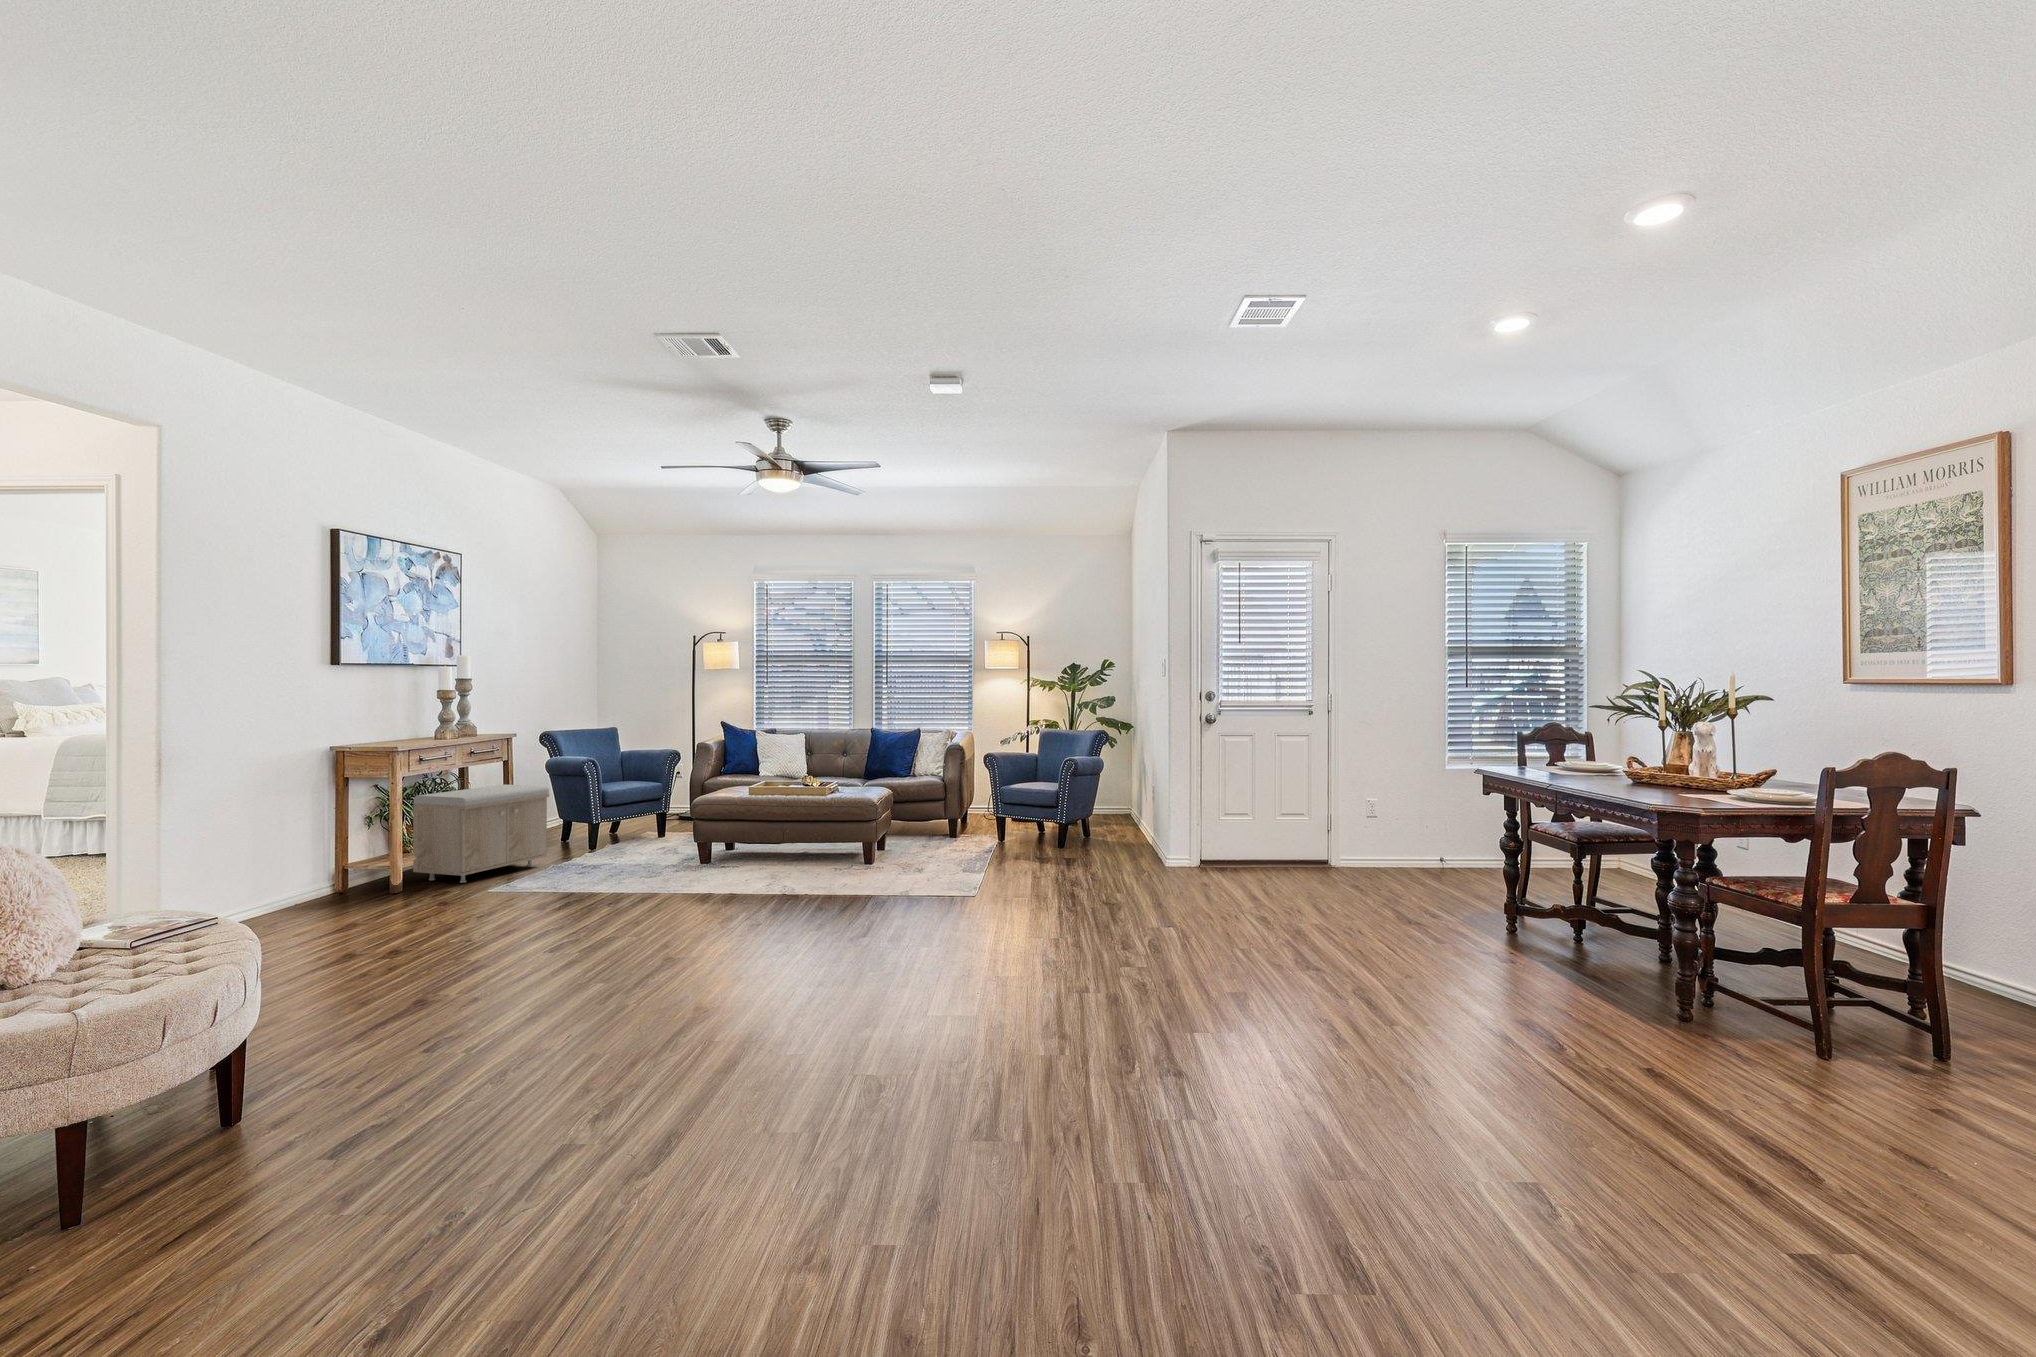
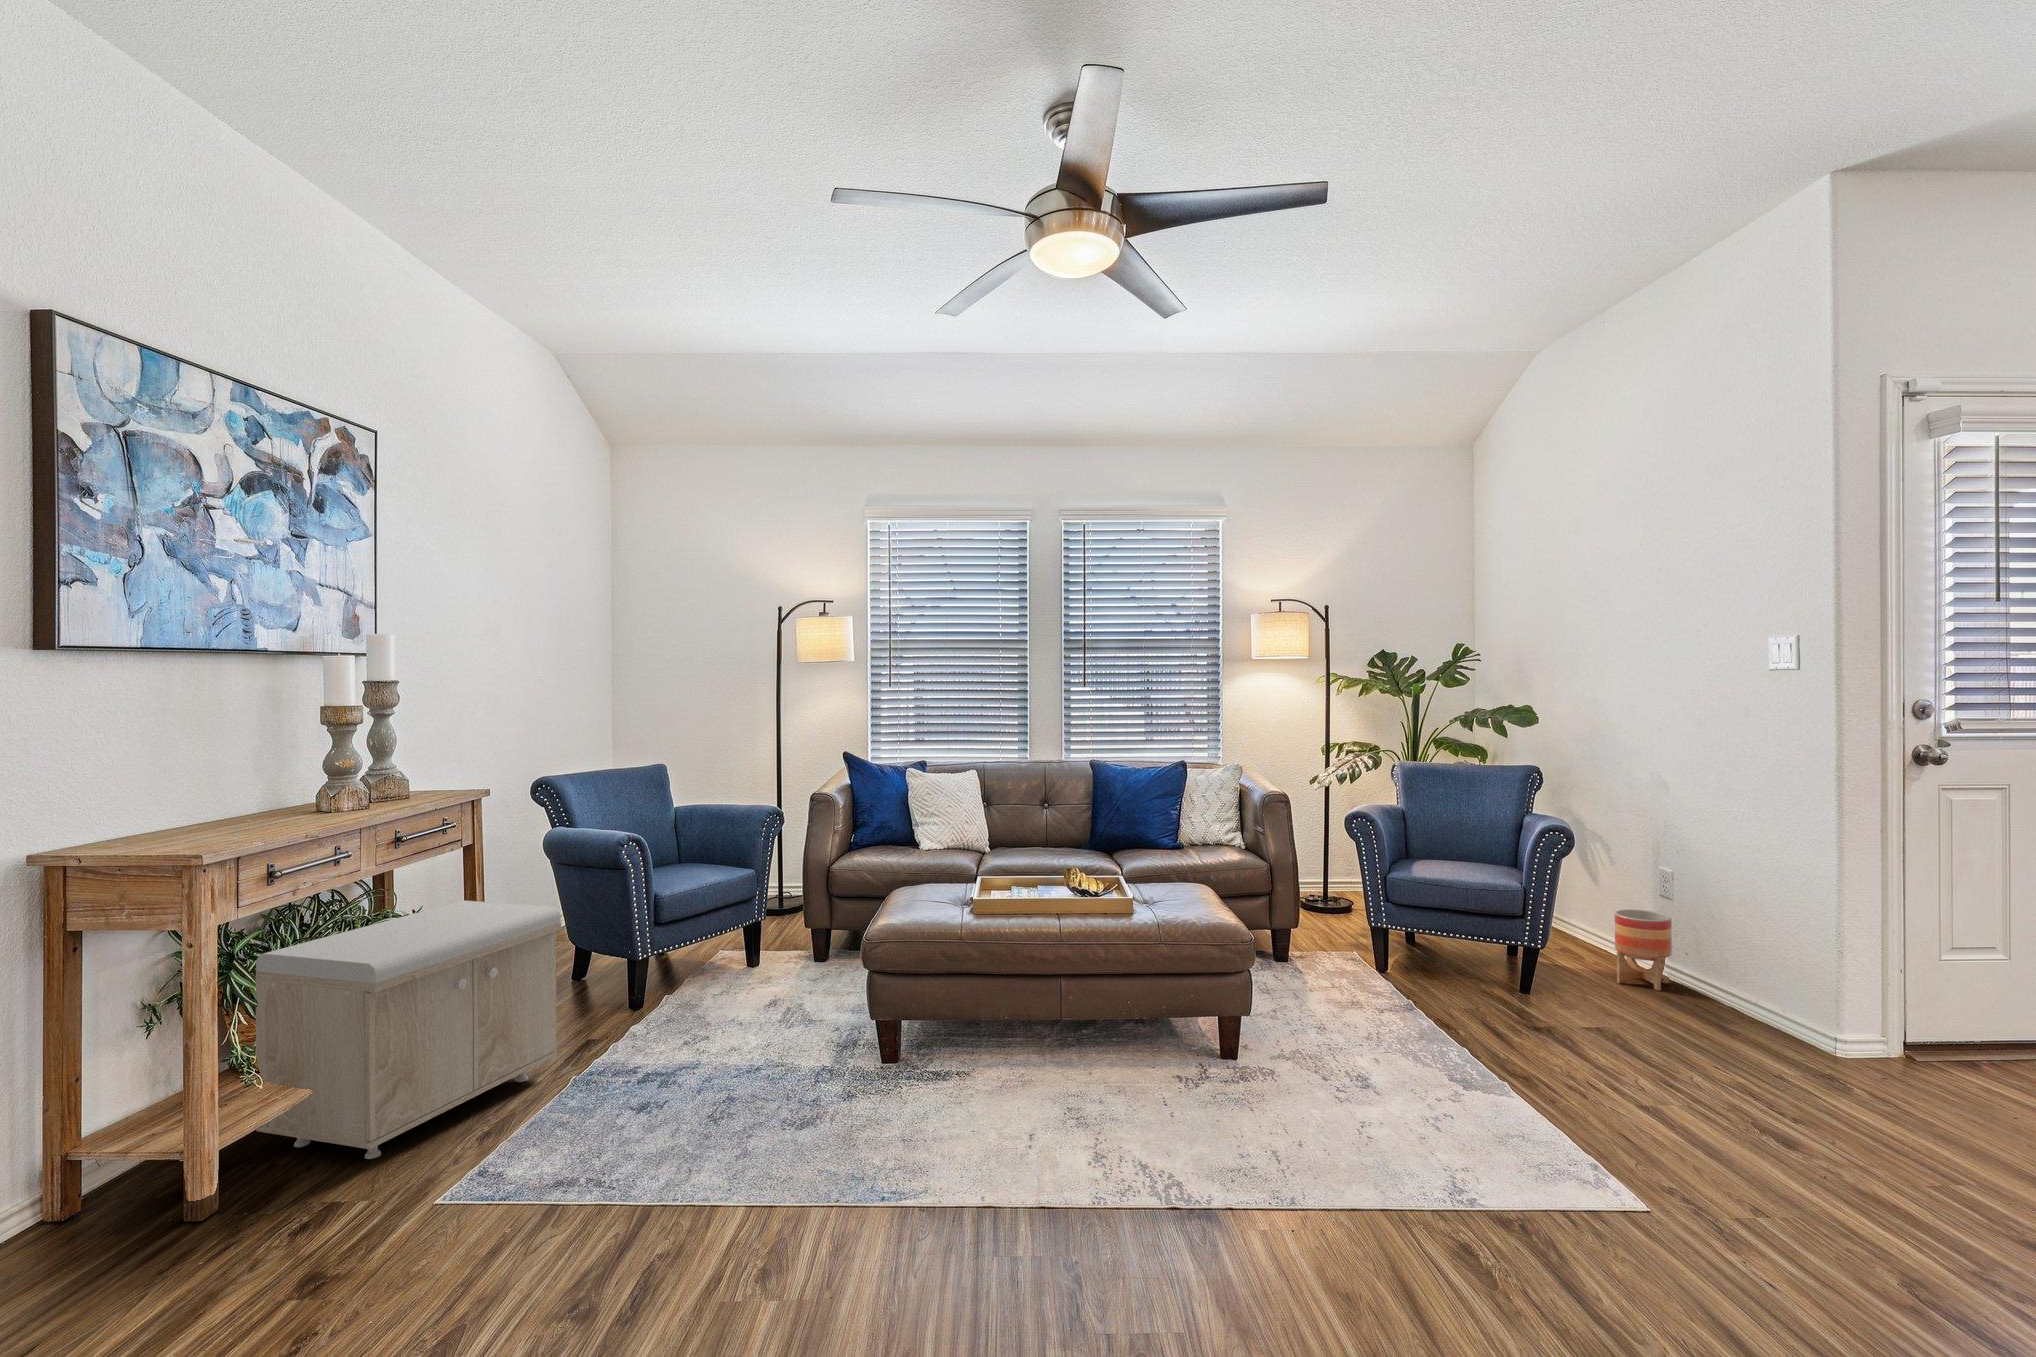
planter: none [1119,806,1146,847] -> present [1615,910,1672,990]

